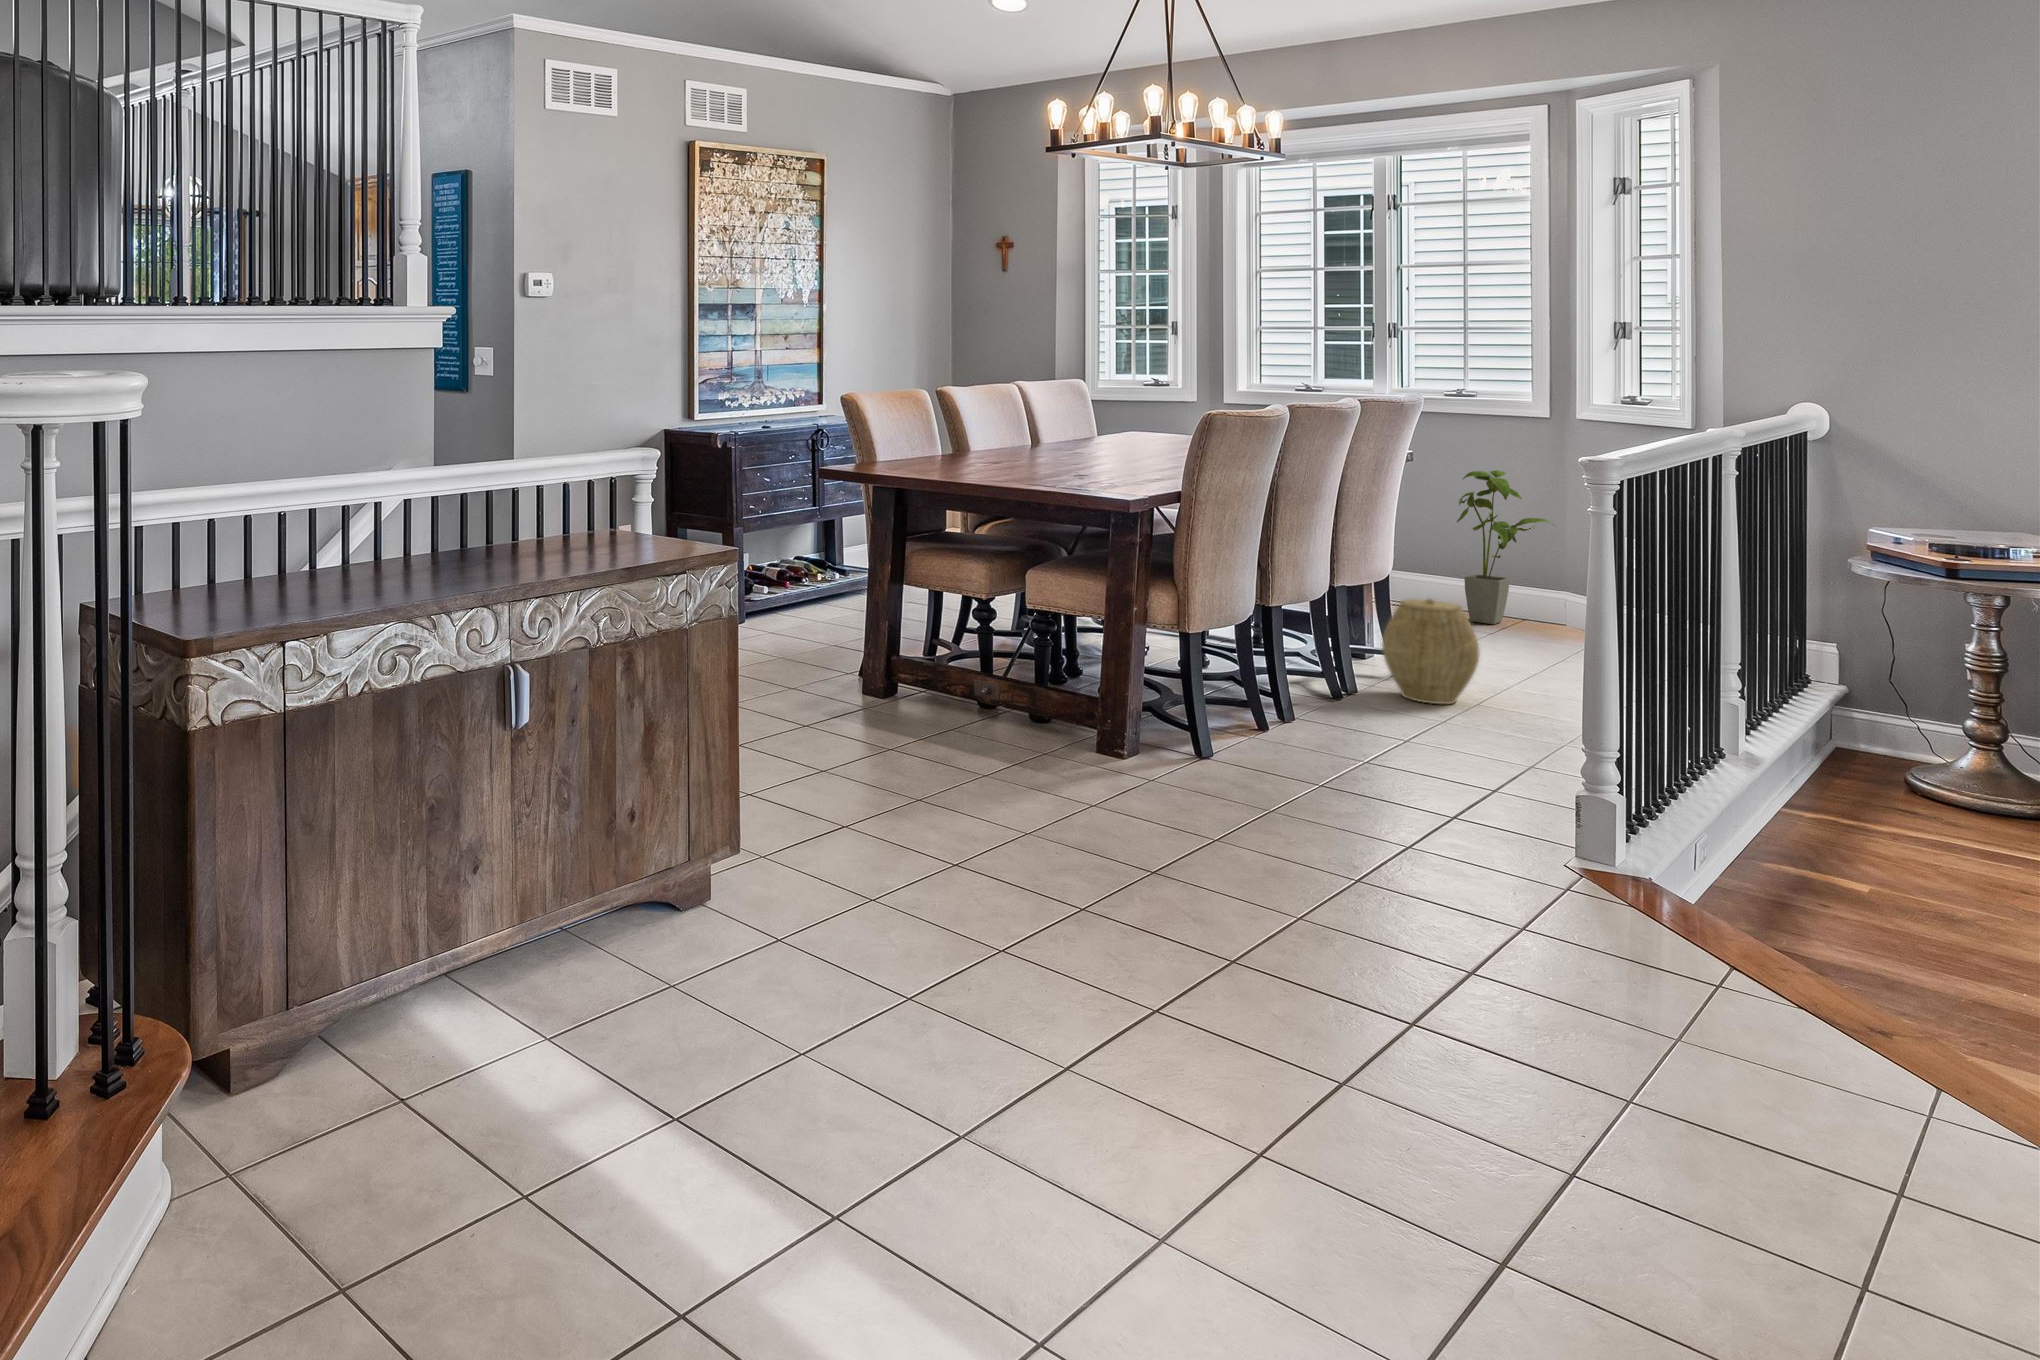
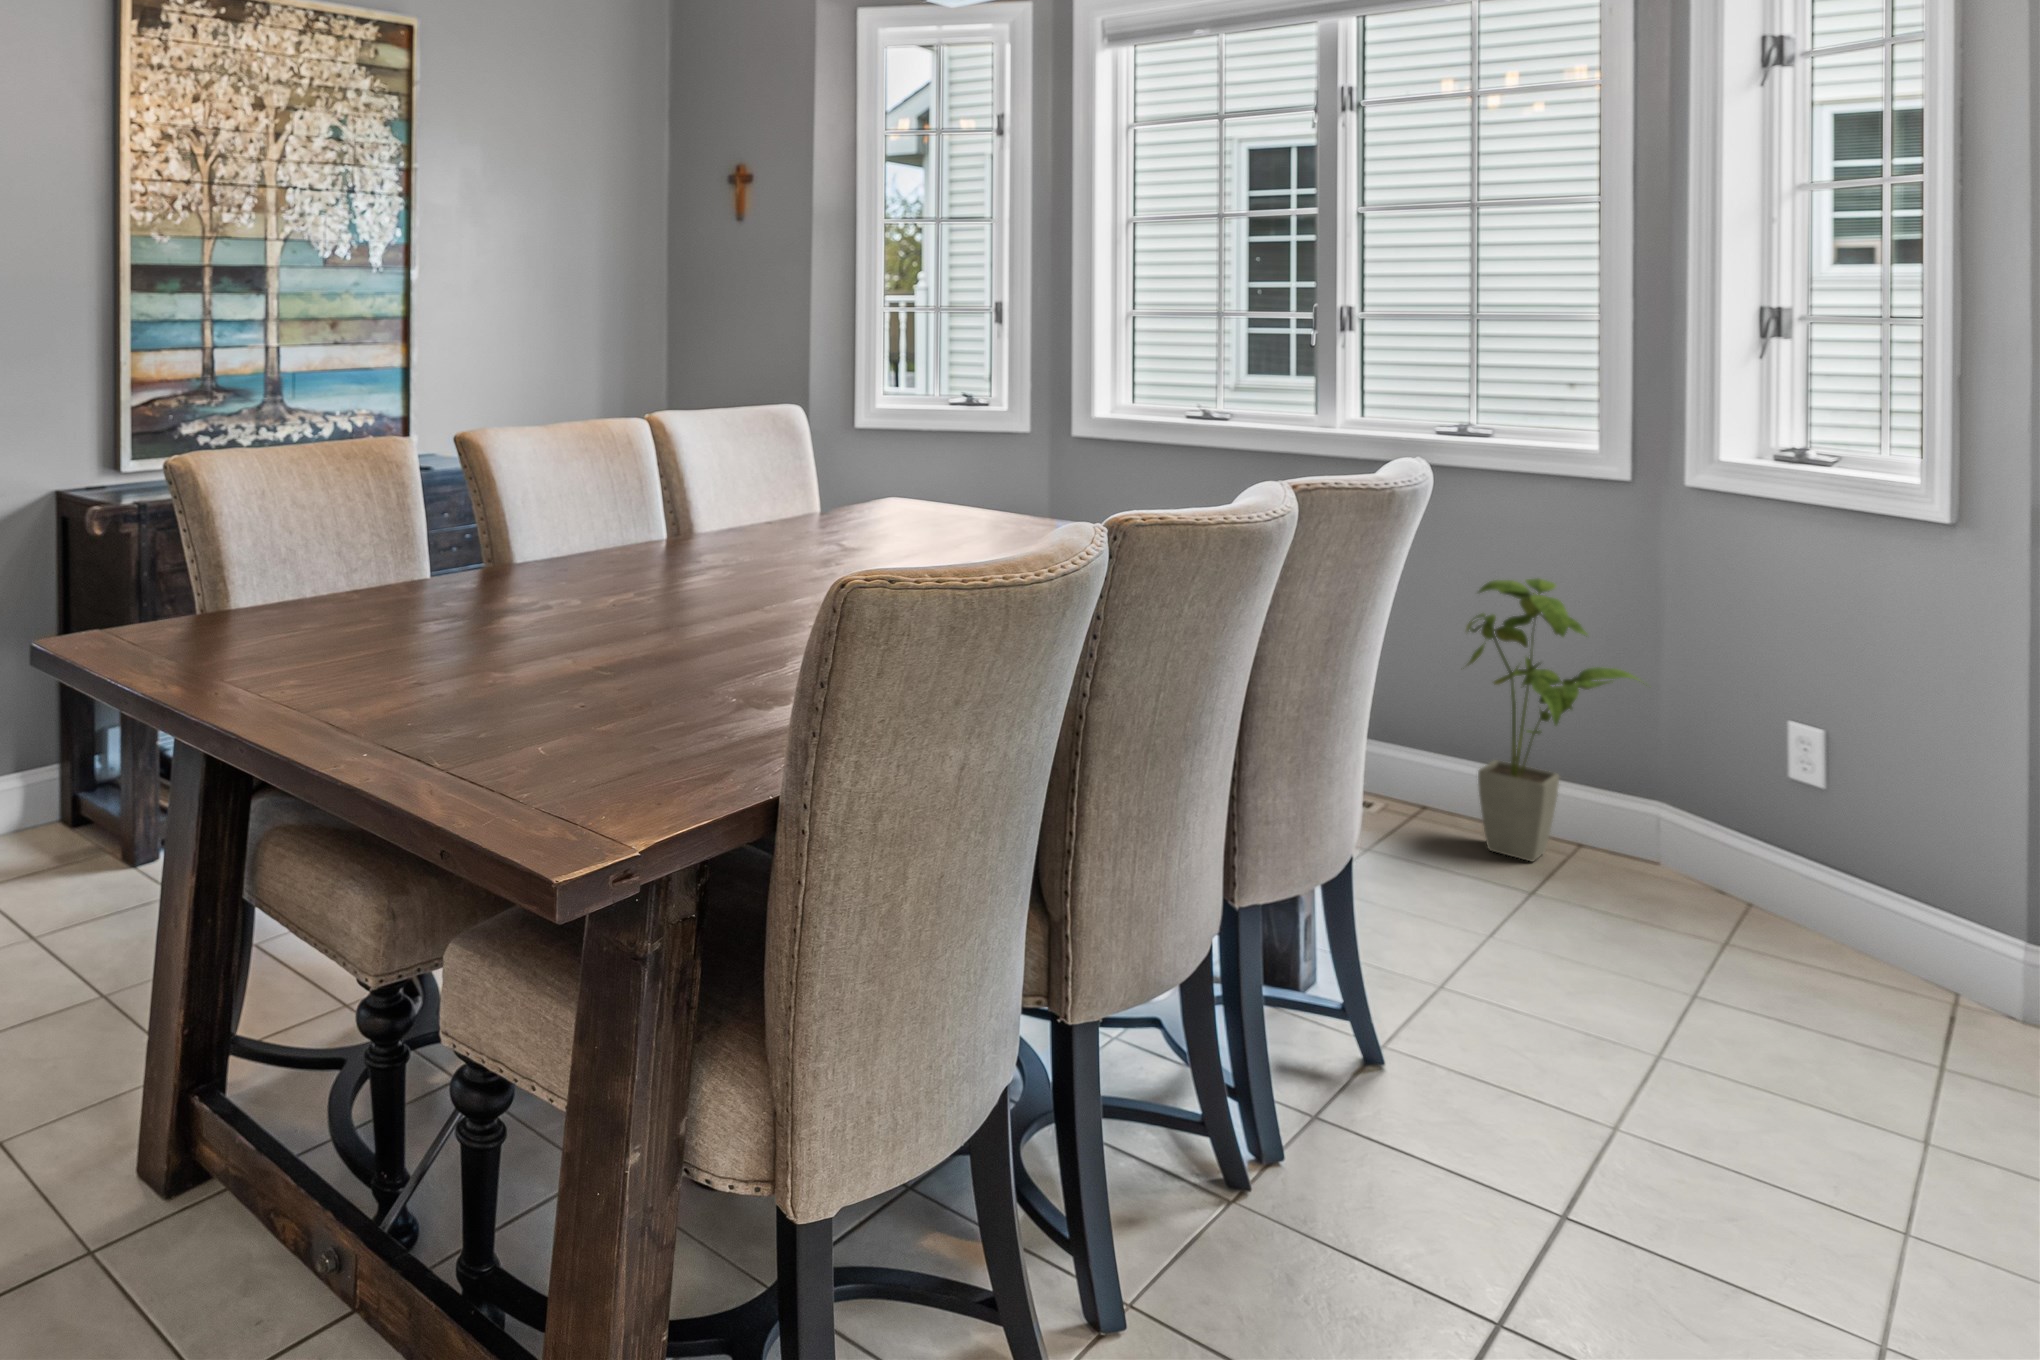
woven basket: present [1382,598,1480,704] -> none [1349,952,1587,1242]

